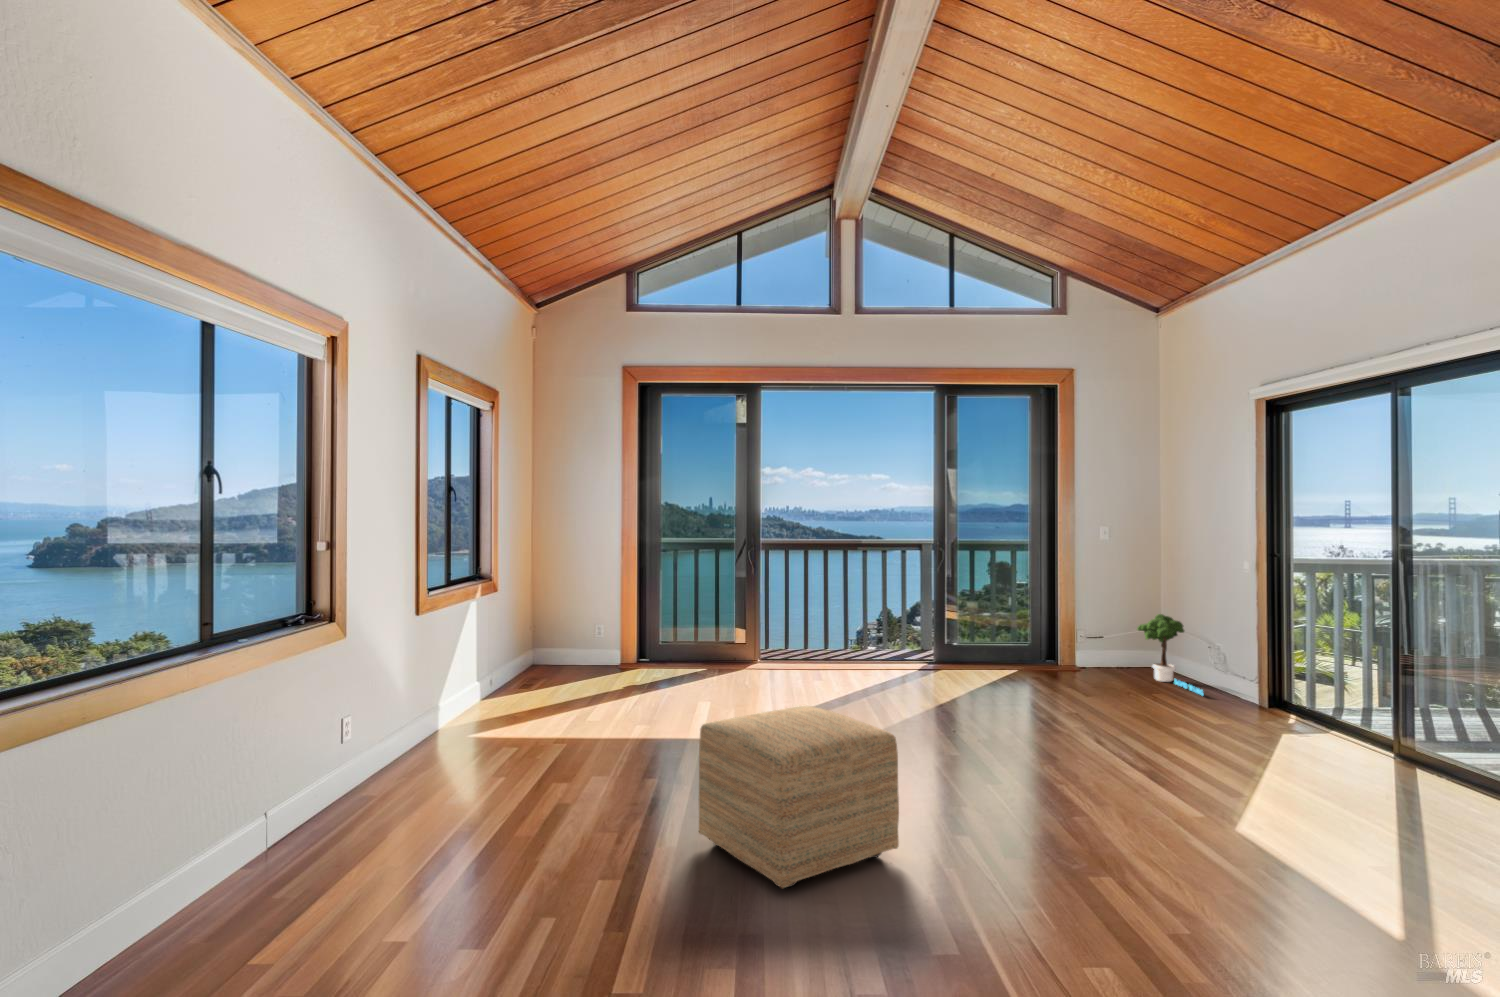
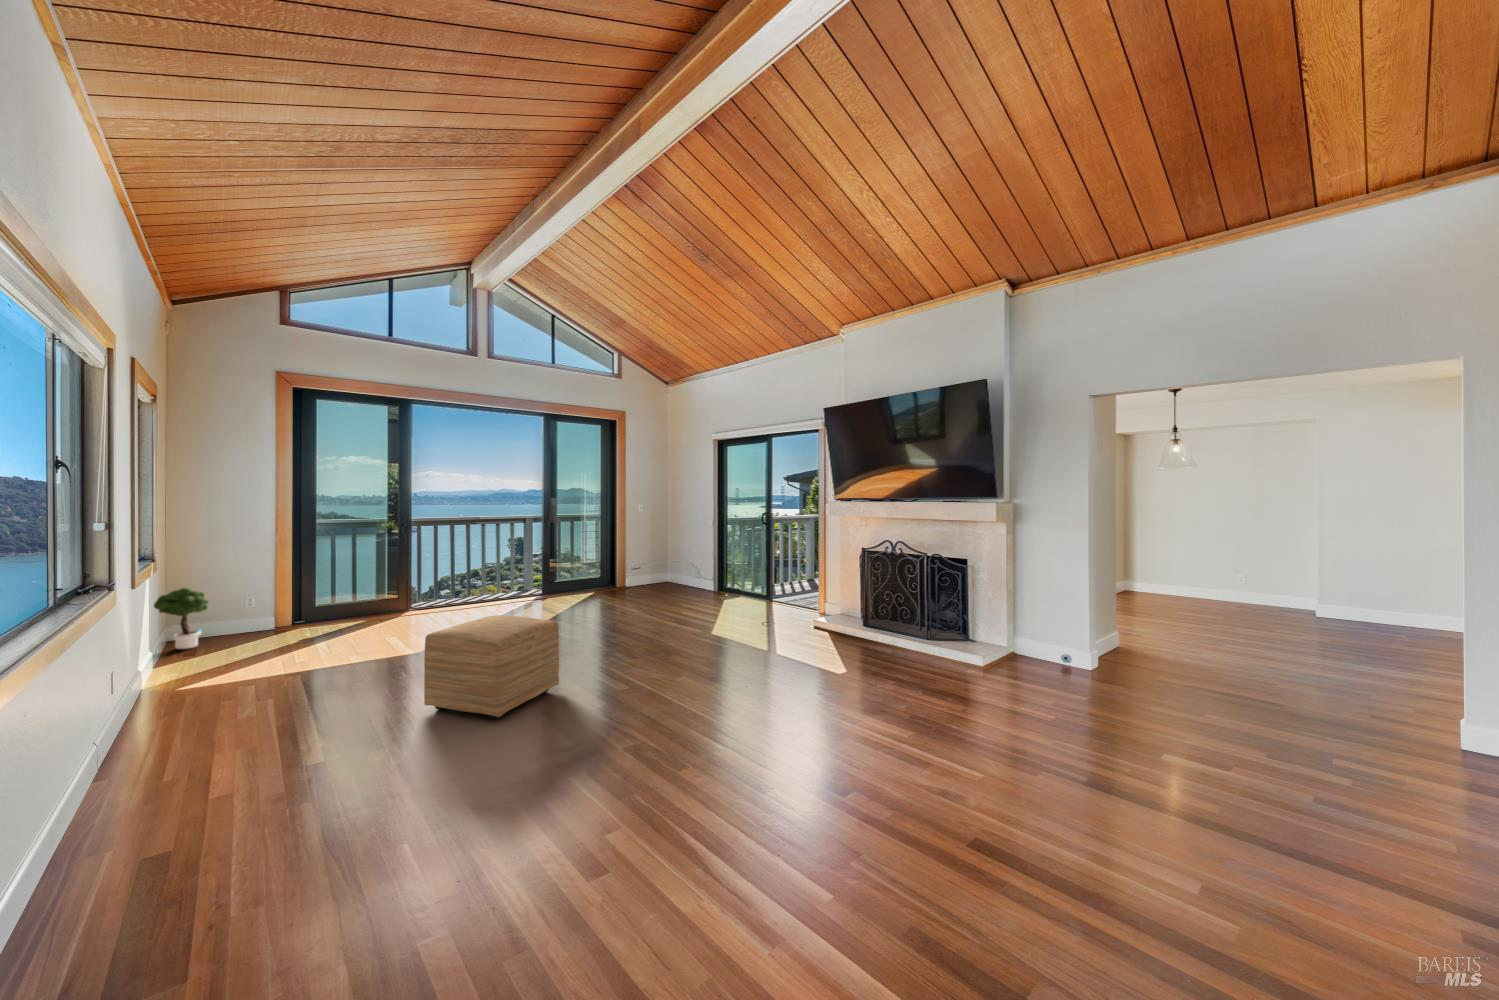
potted tree: present [1137,614,1204,696] -> present [154,588,208,649]

